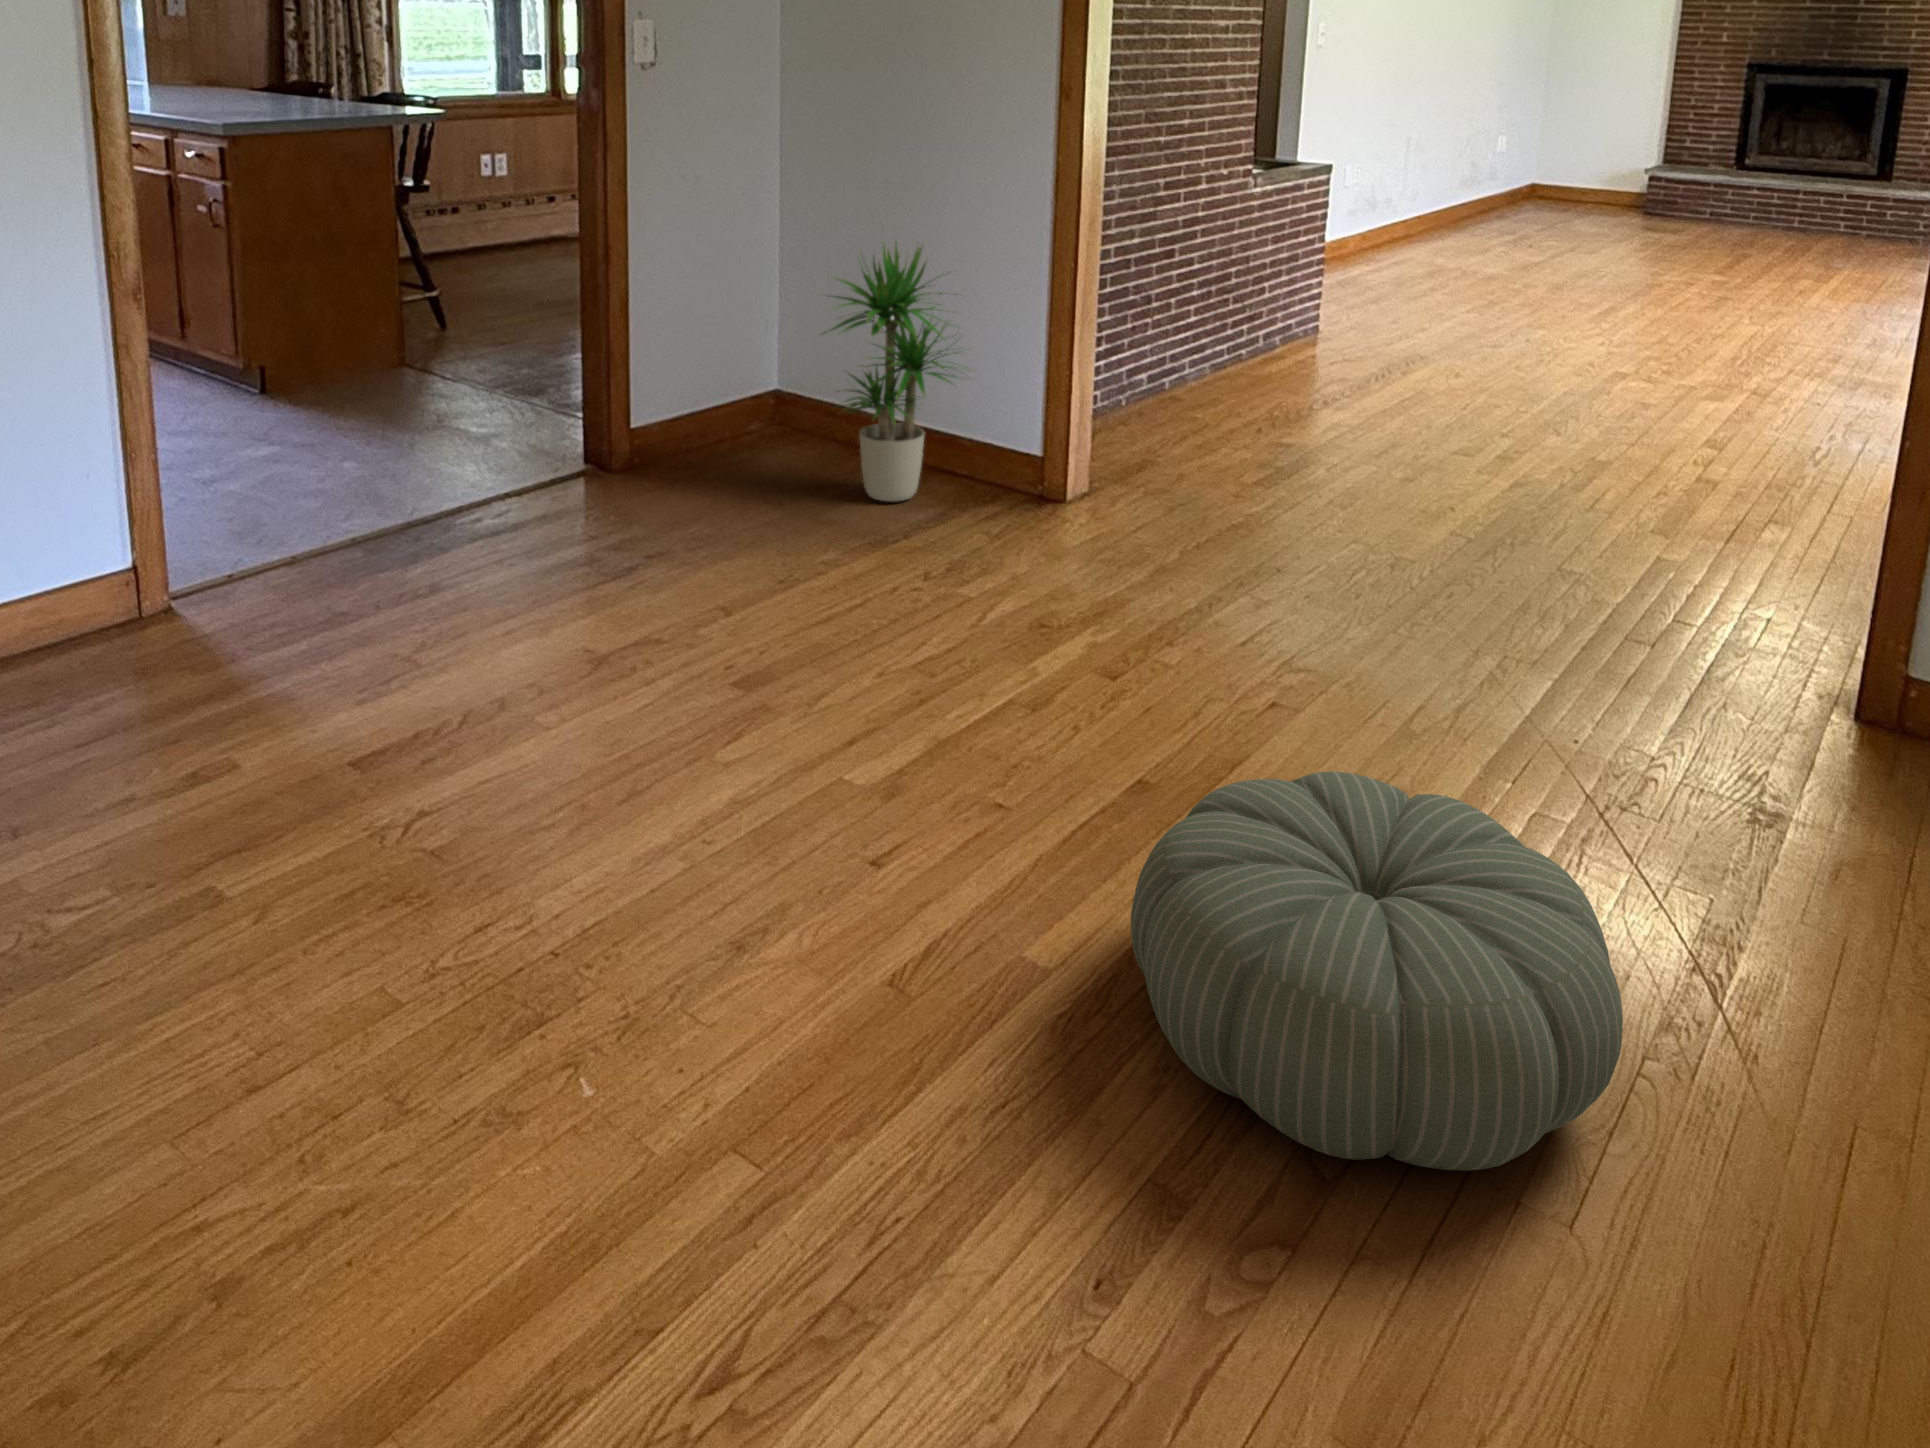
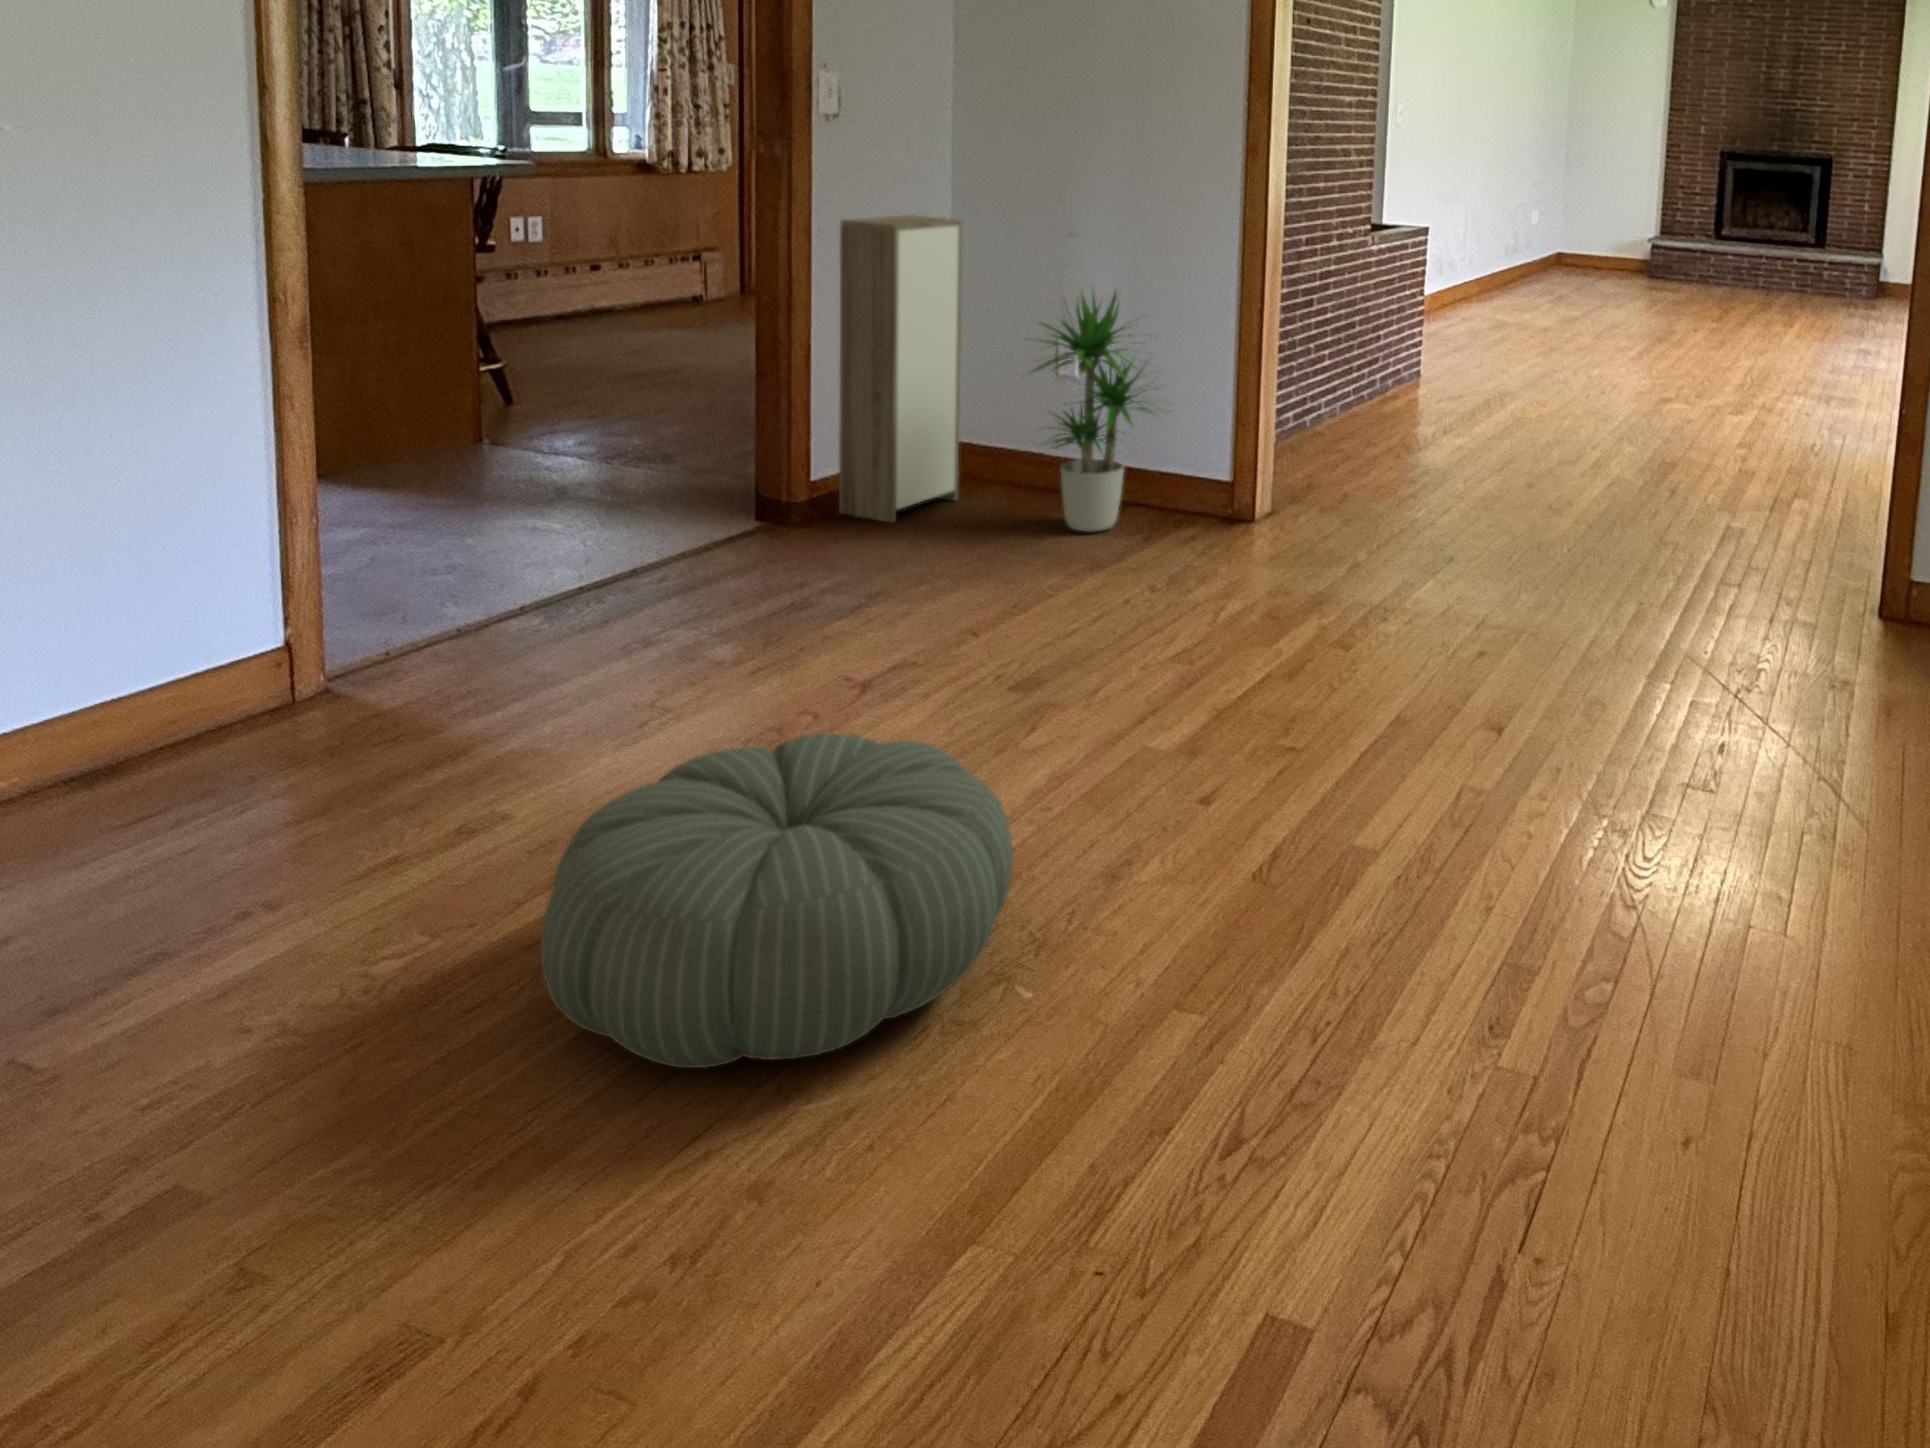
storage cabinet: none [656,163,776,476] -> present [839,215,962,523]
pouf: present [1131,771,1623,1171] -> present [541,733,1013,1068]

